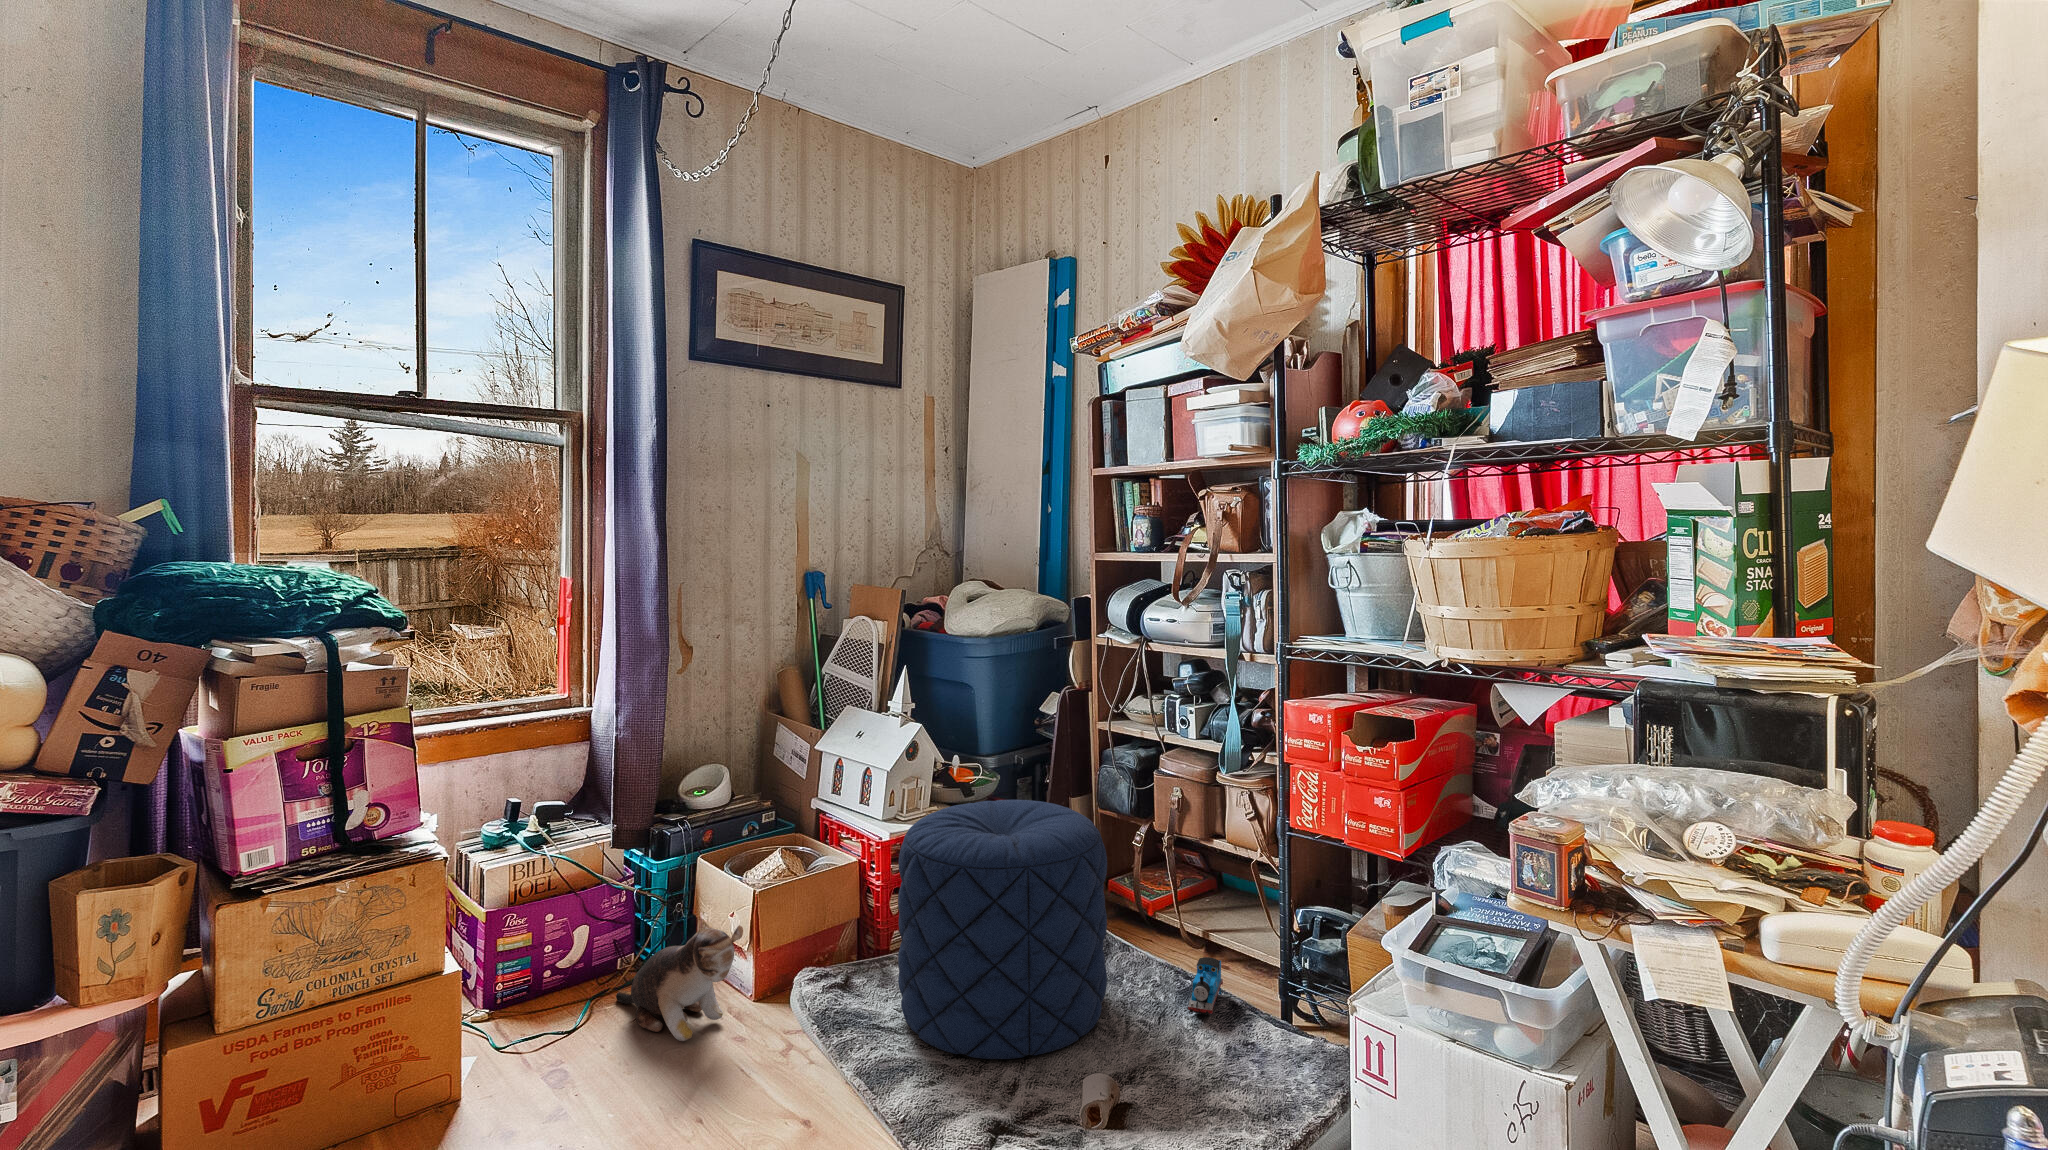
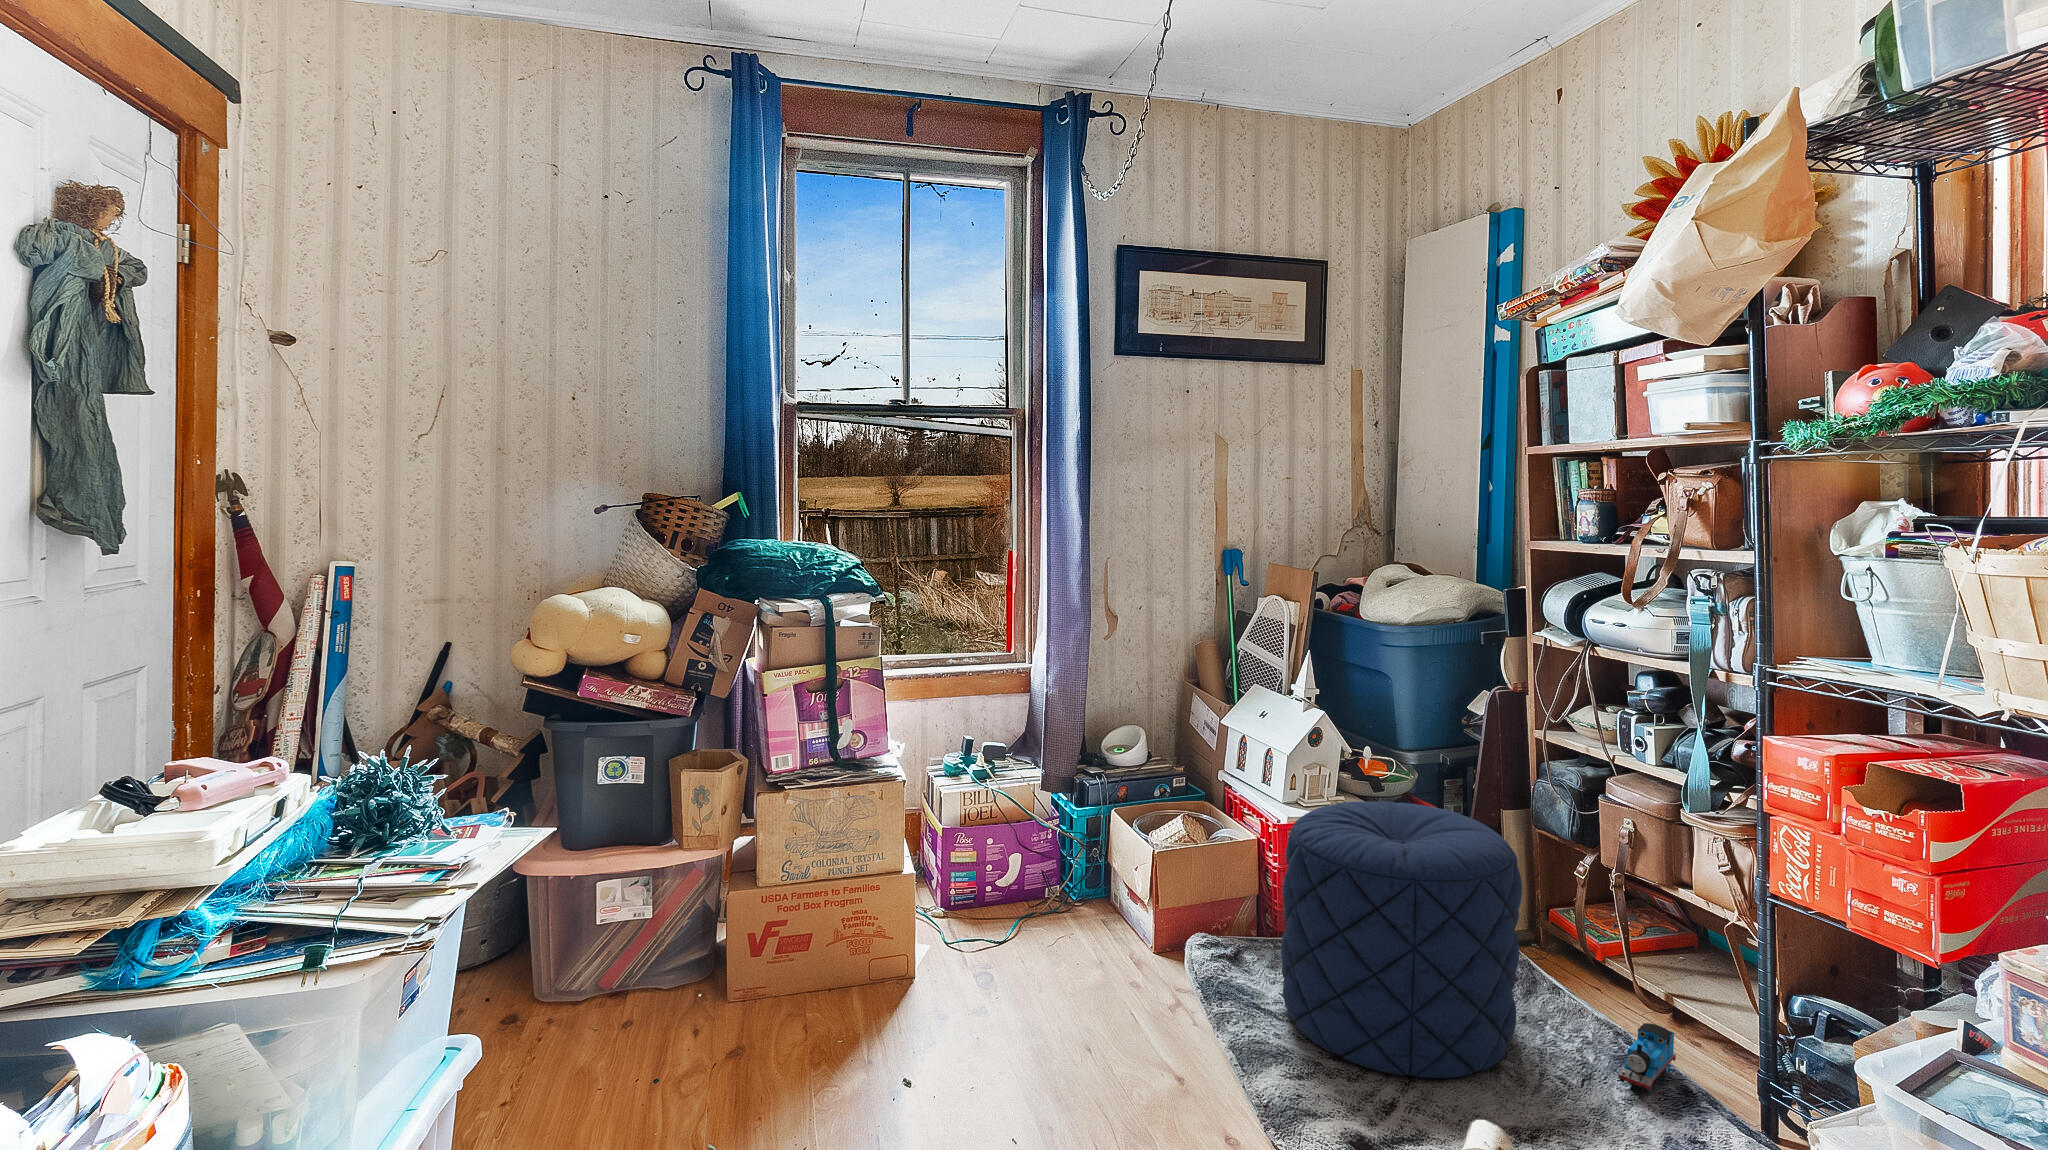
plush toy: present [616,925,743,1041] -> none [1035,878,1136,974]

